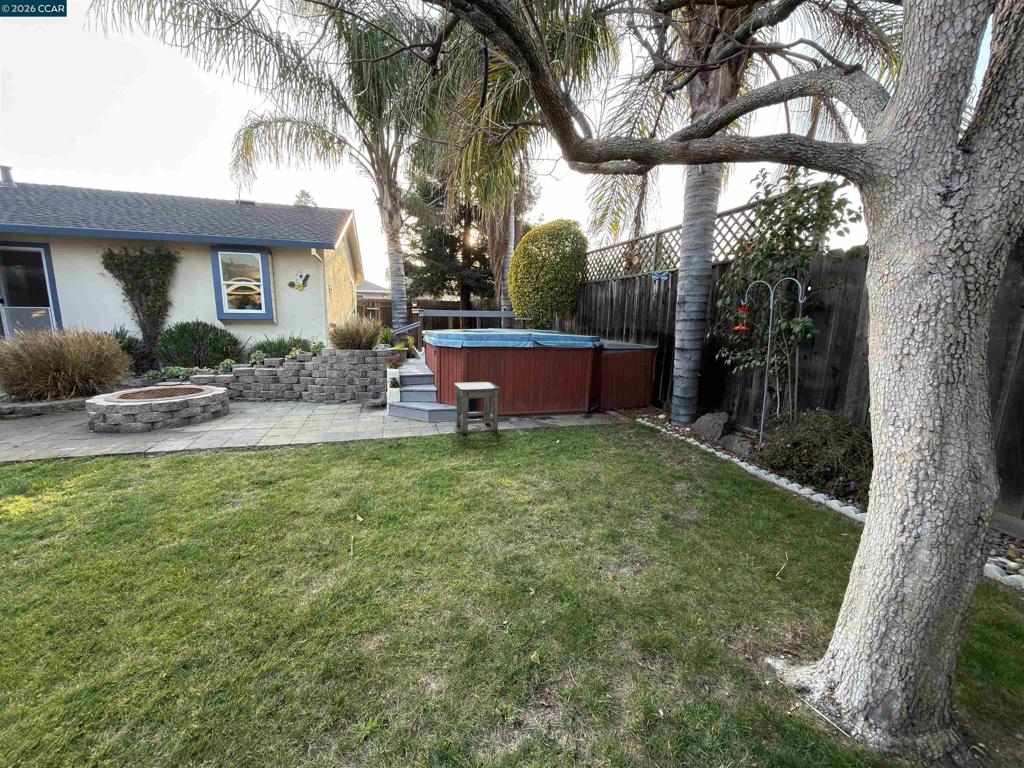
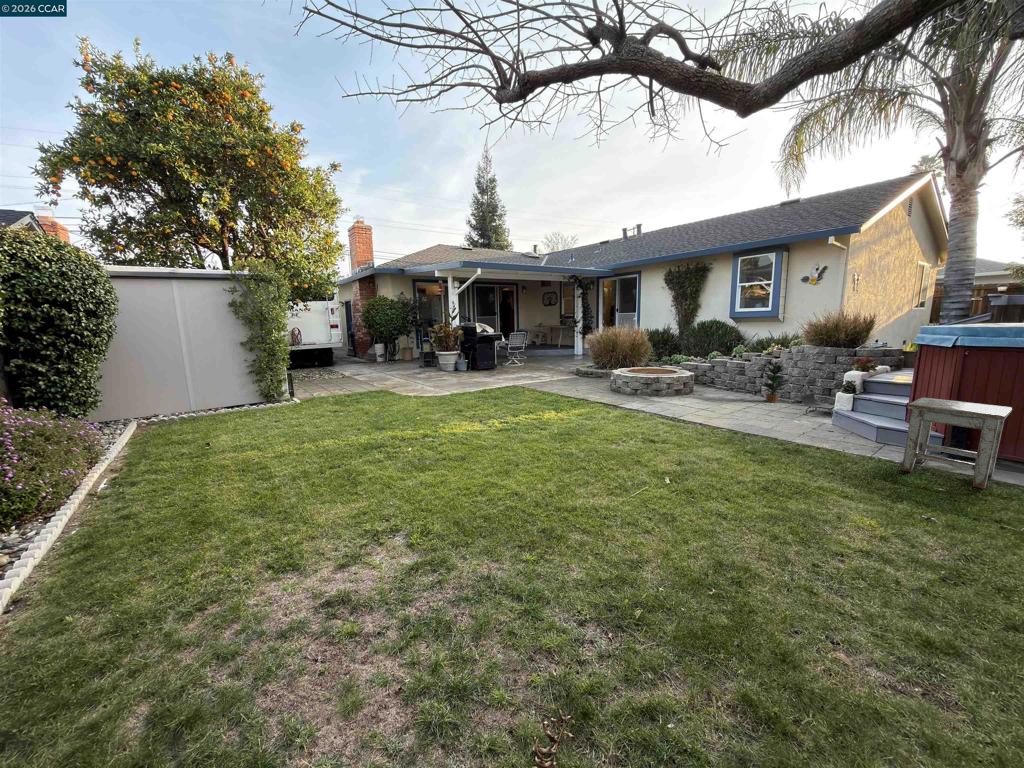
potted plant: none [305,366,331,406] -> present [759,361,788,403]

